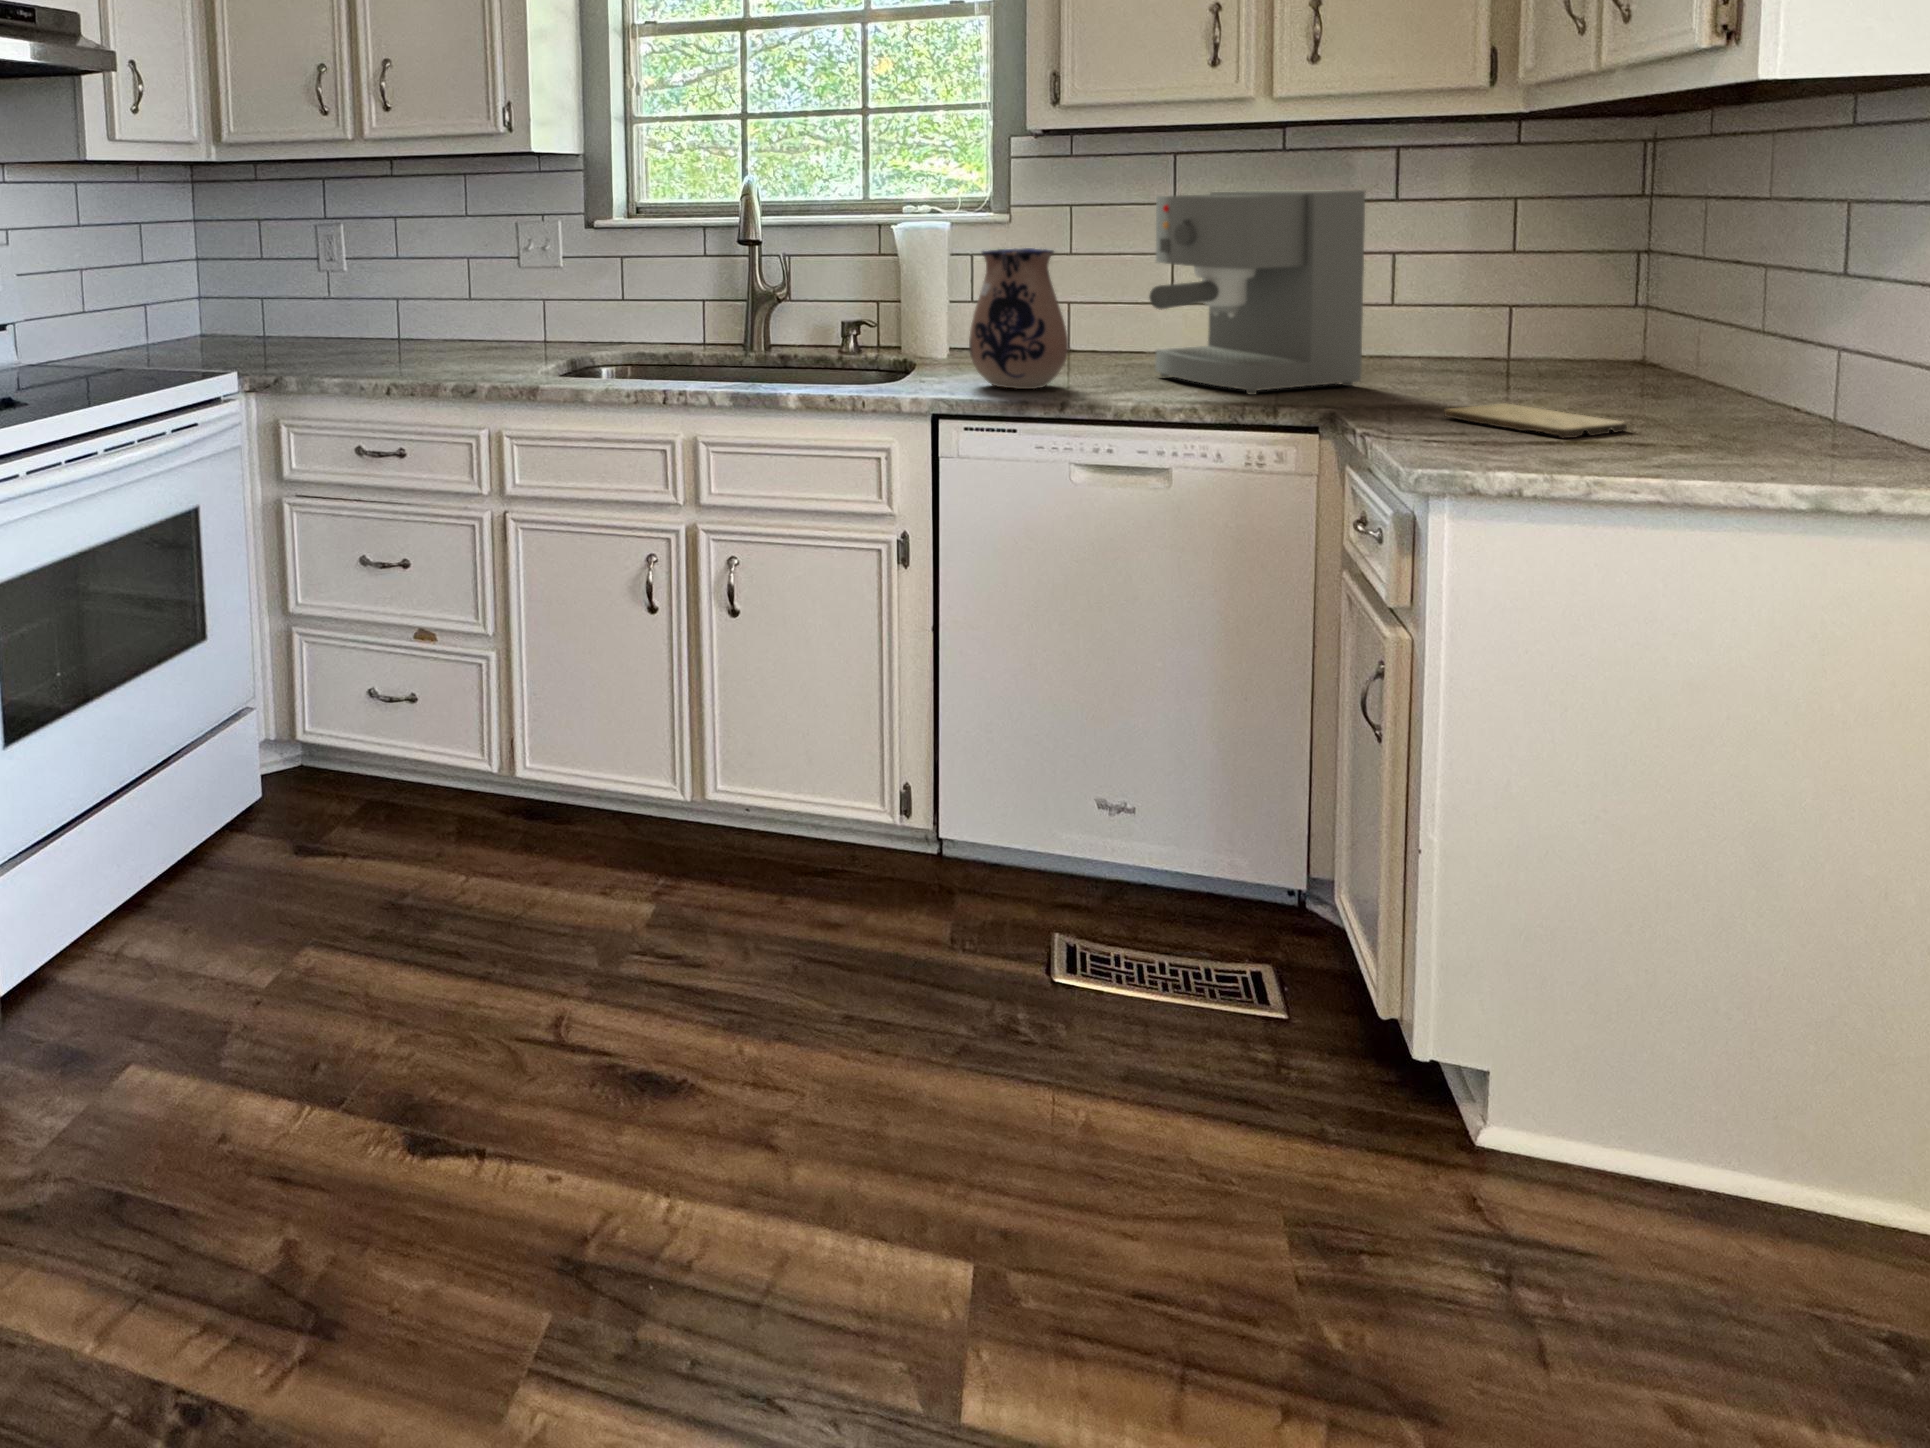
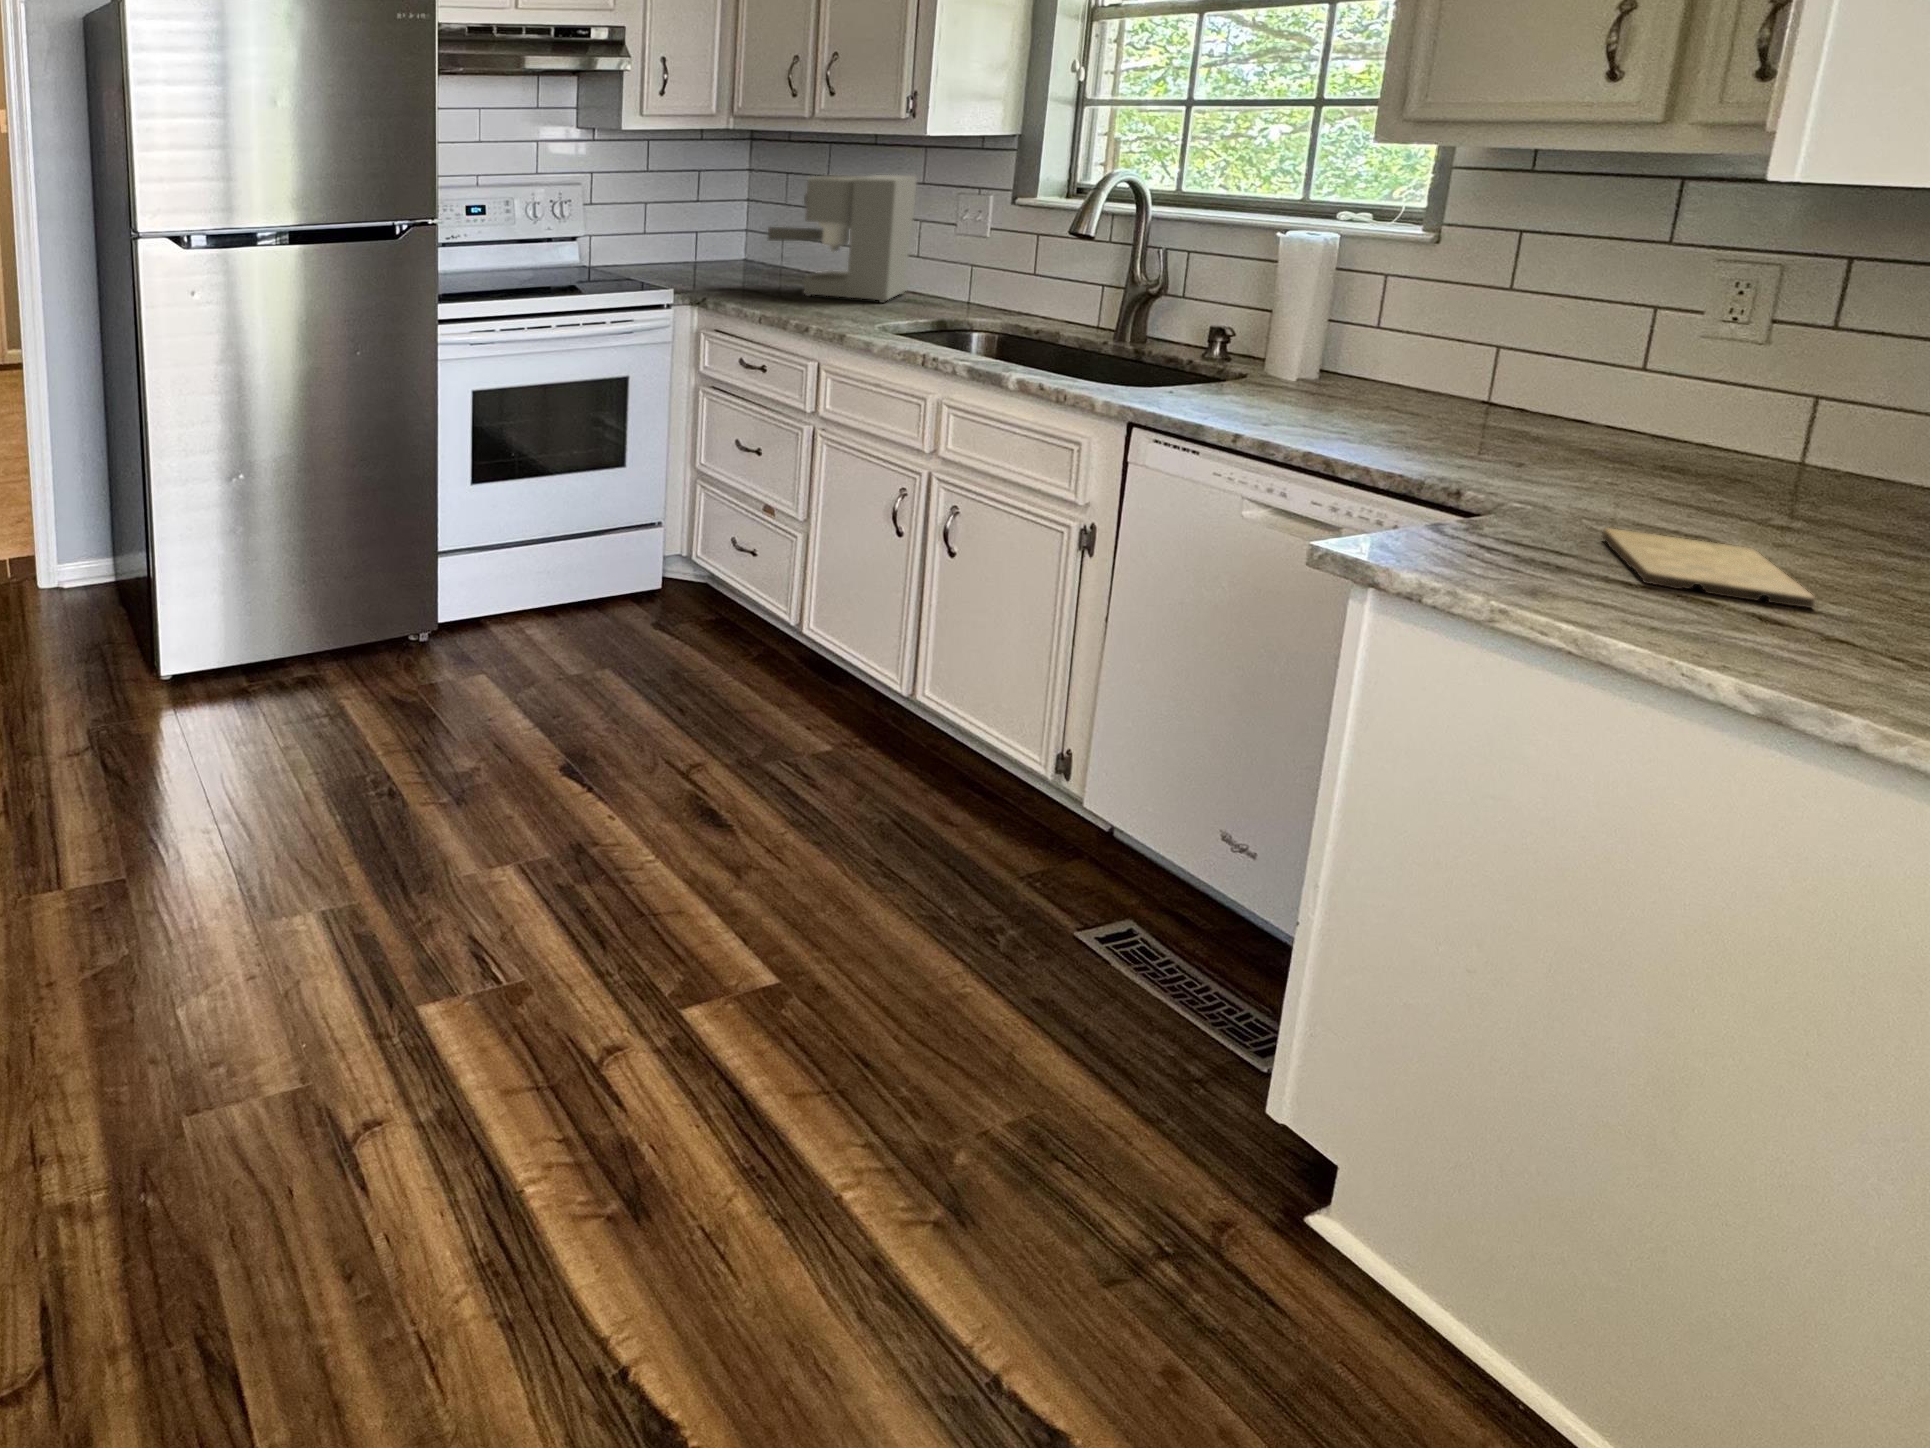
coffee maker: present [1149,190,1365,395] -> present [768,175,917,303]
ceramic pitcher: present [969,248,1069,389] -> none [1189,268,1326,417]

